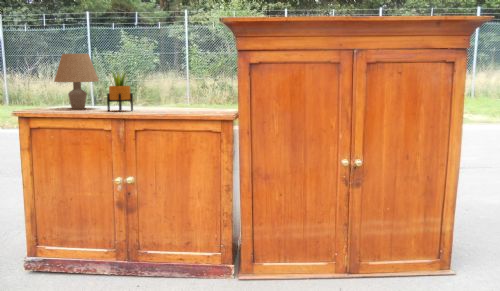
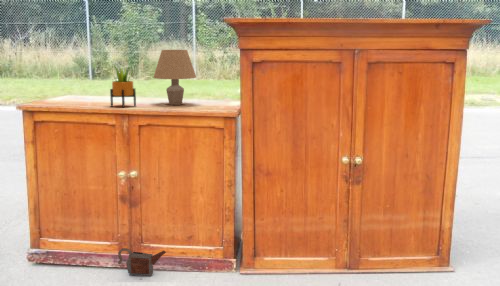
table lamp: present [54,54,99,109] -> present [154,50,196,105]
watering can: none [115,255,164,283] -> present [118,248,166,276]

